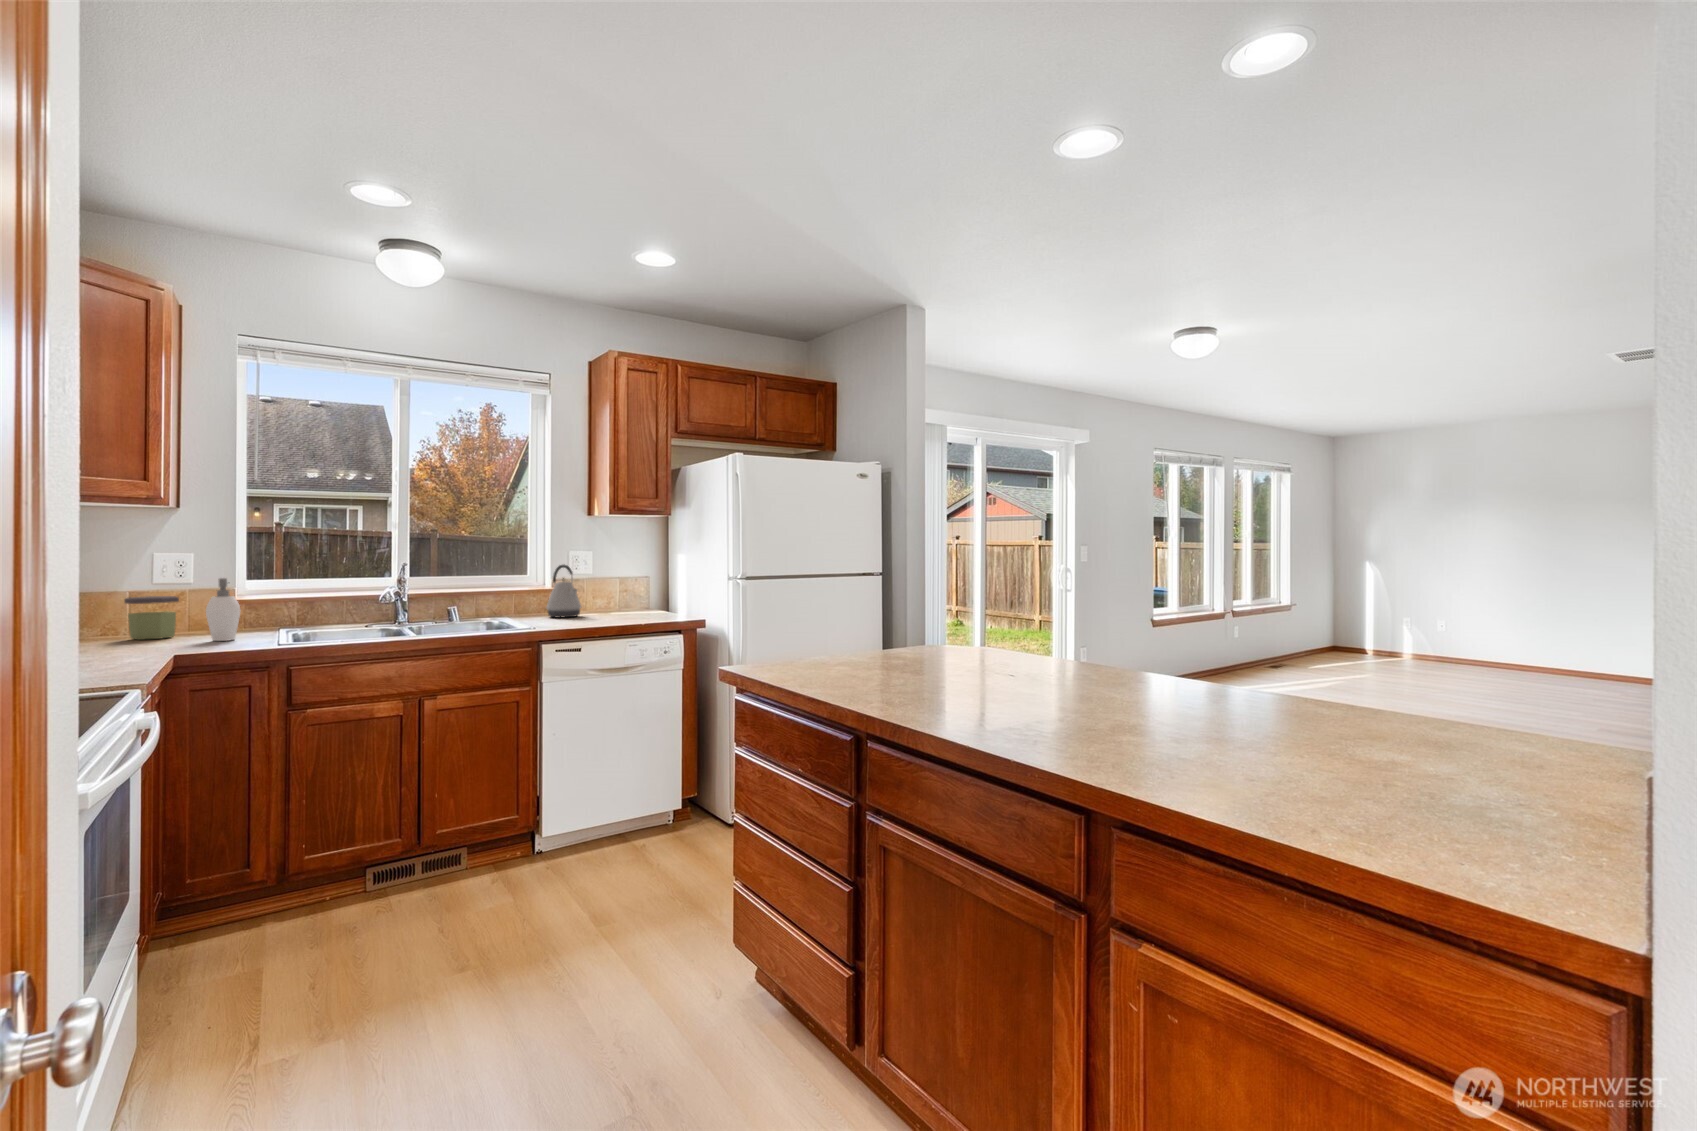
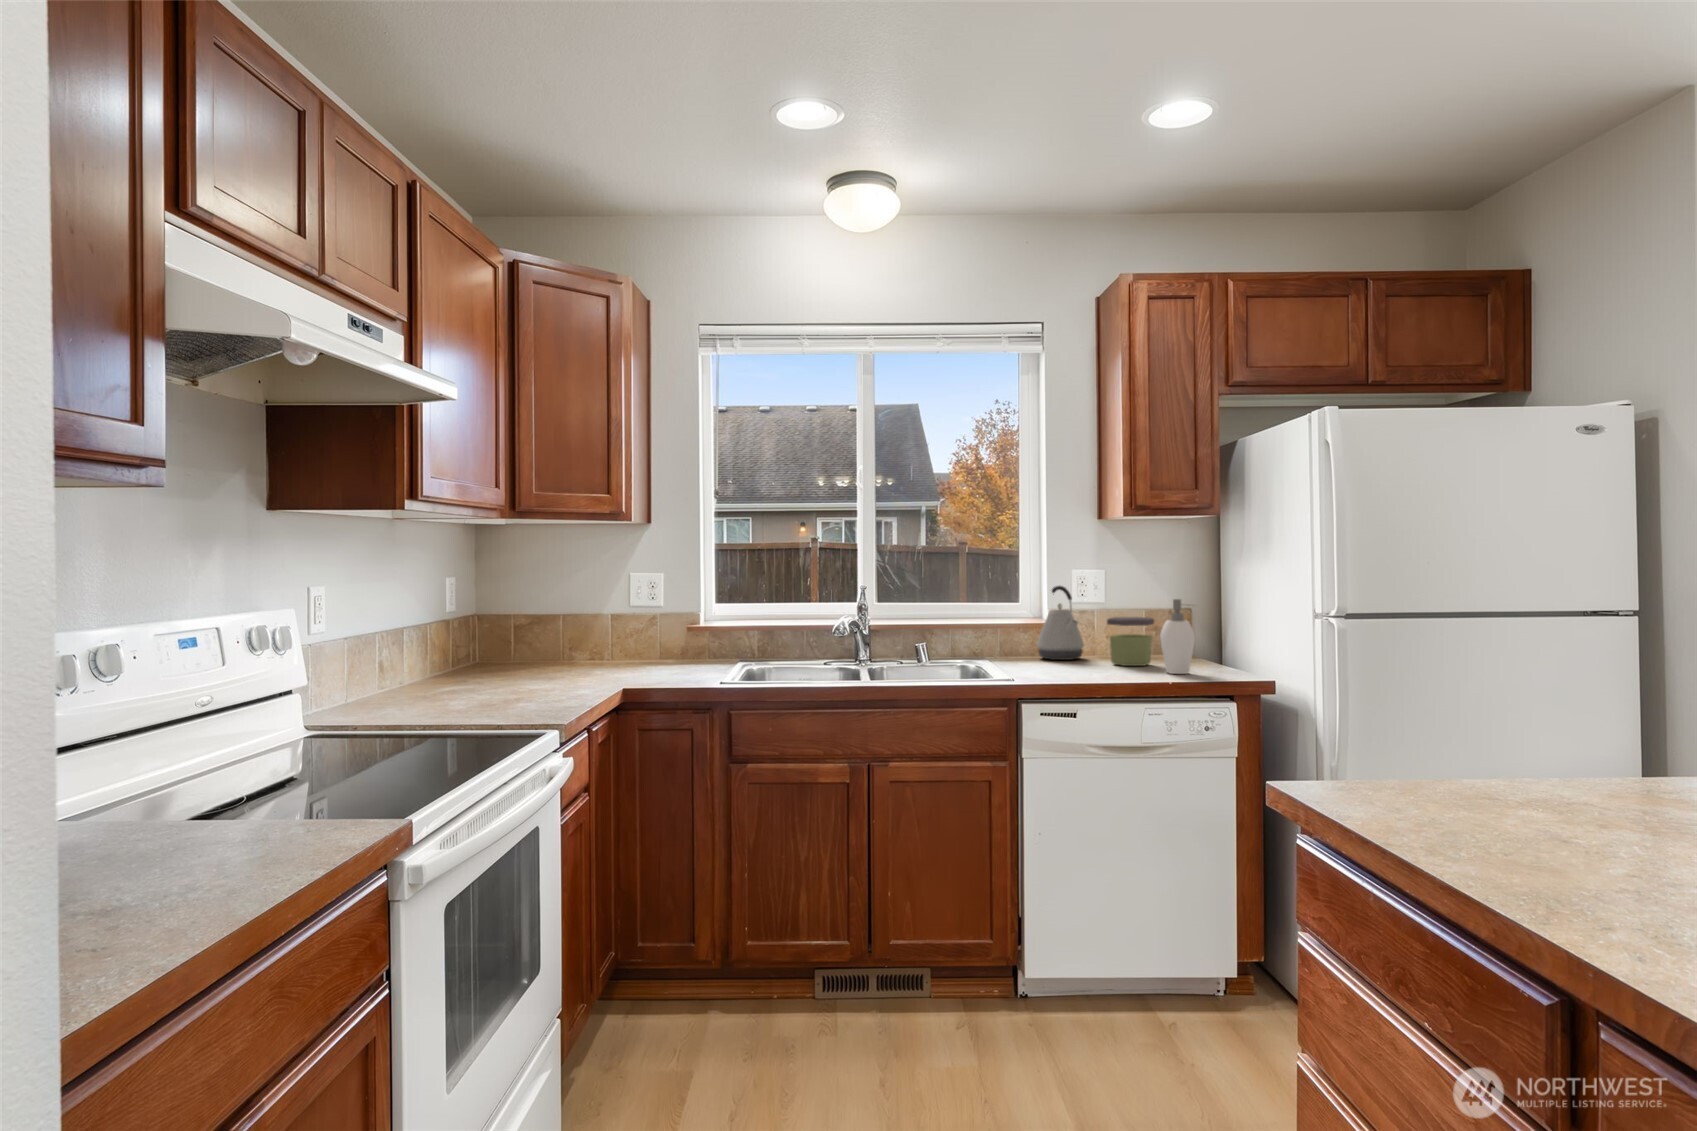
soap dispenser: present [206,578,240,641] -> present [1160,599,1195,674]
jar: present [124,596,179,640] -> present [1107,617,1154,666]

